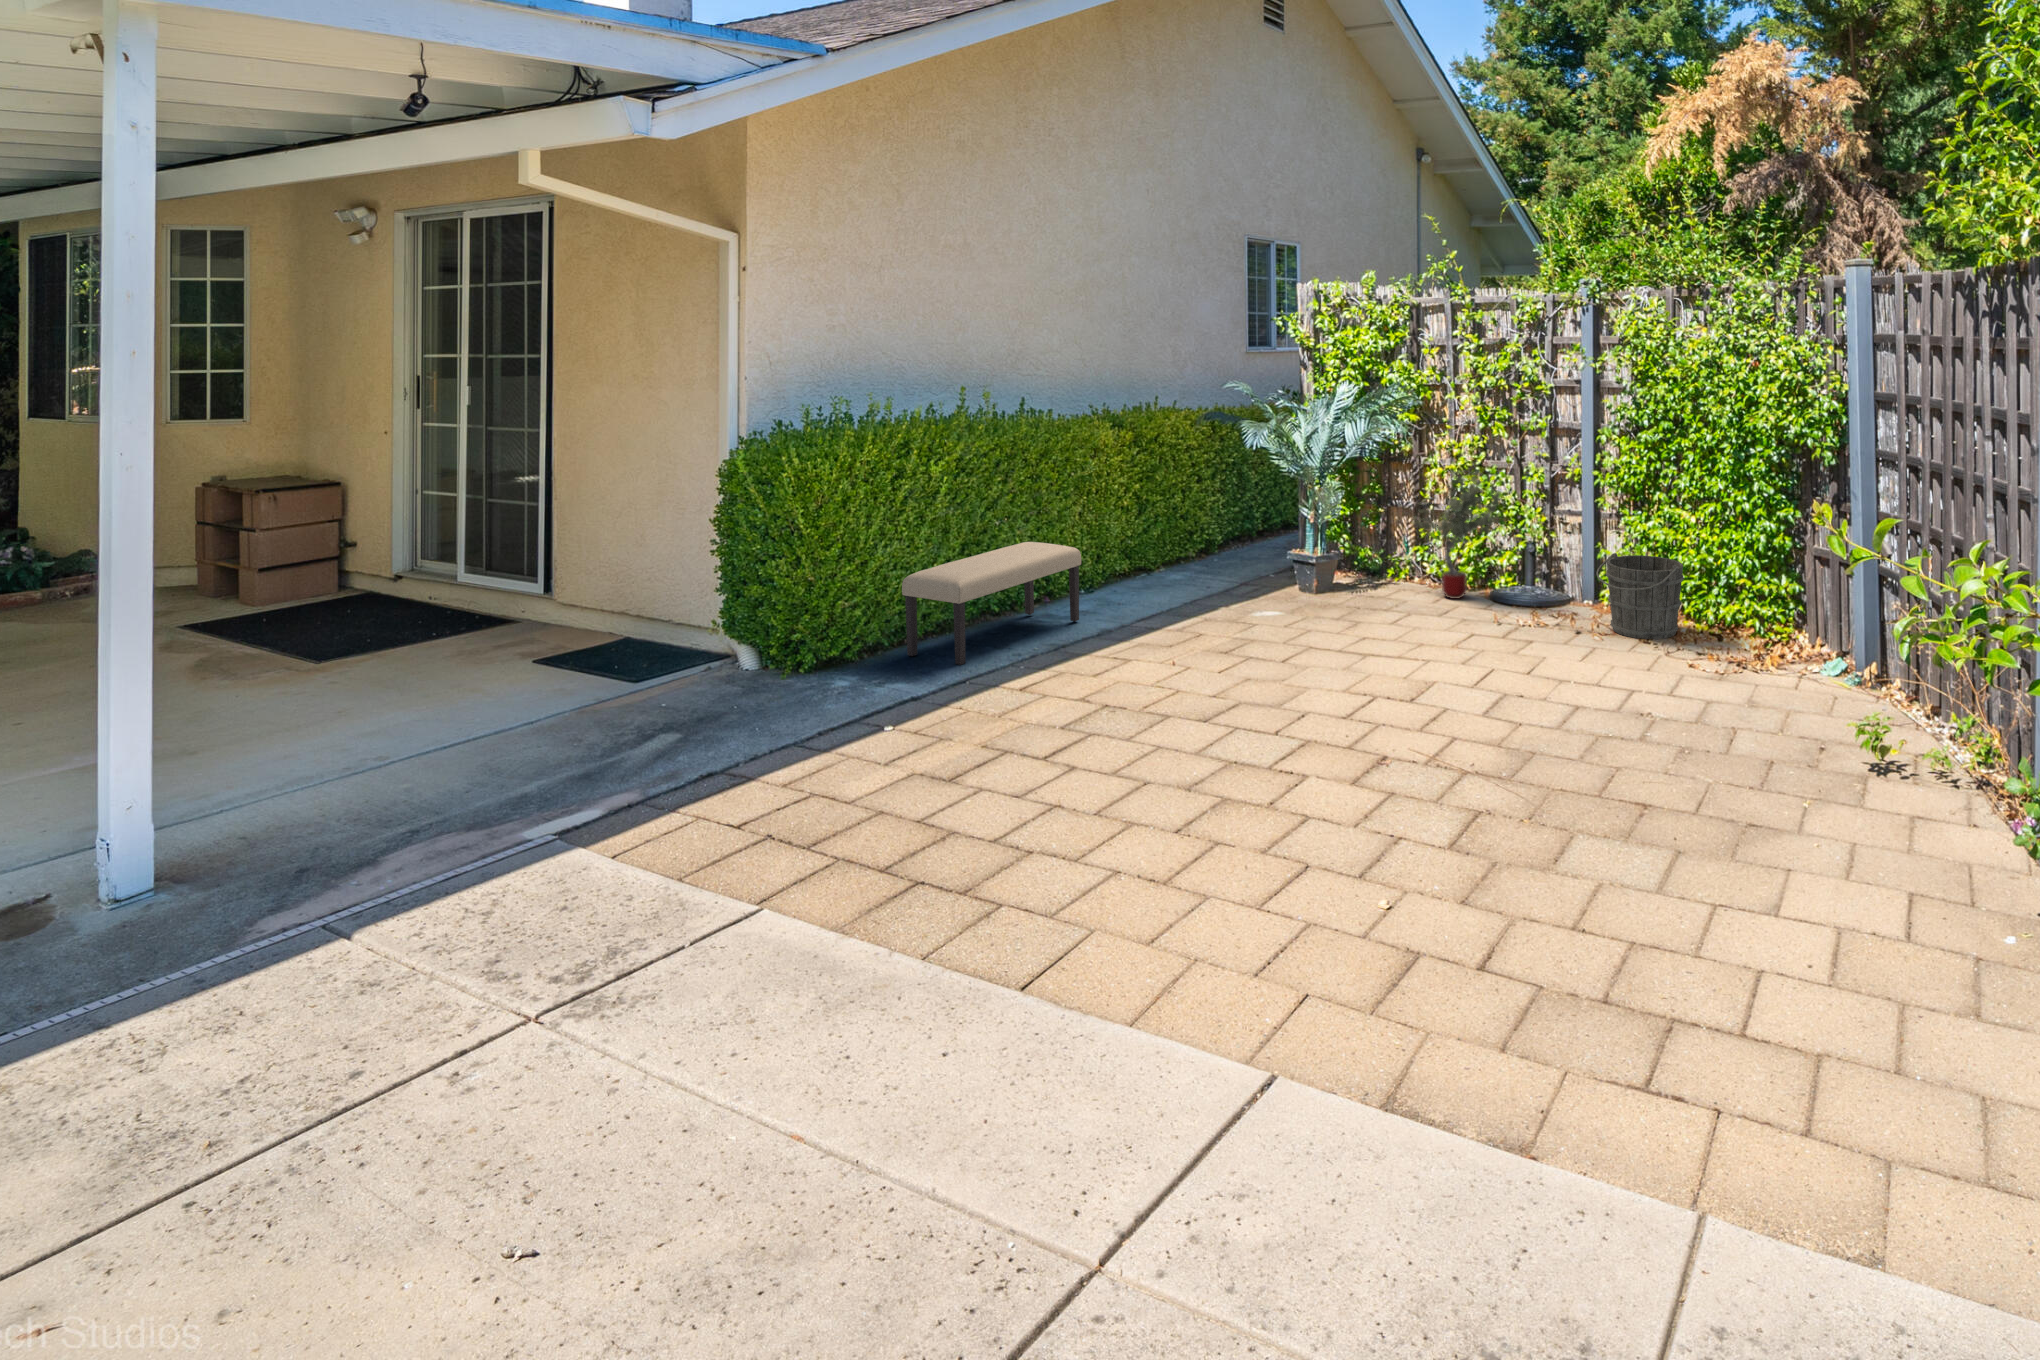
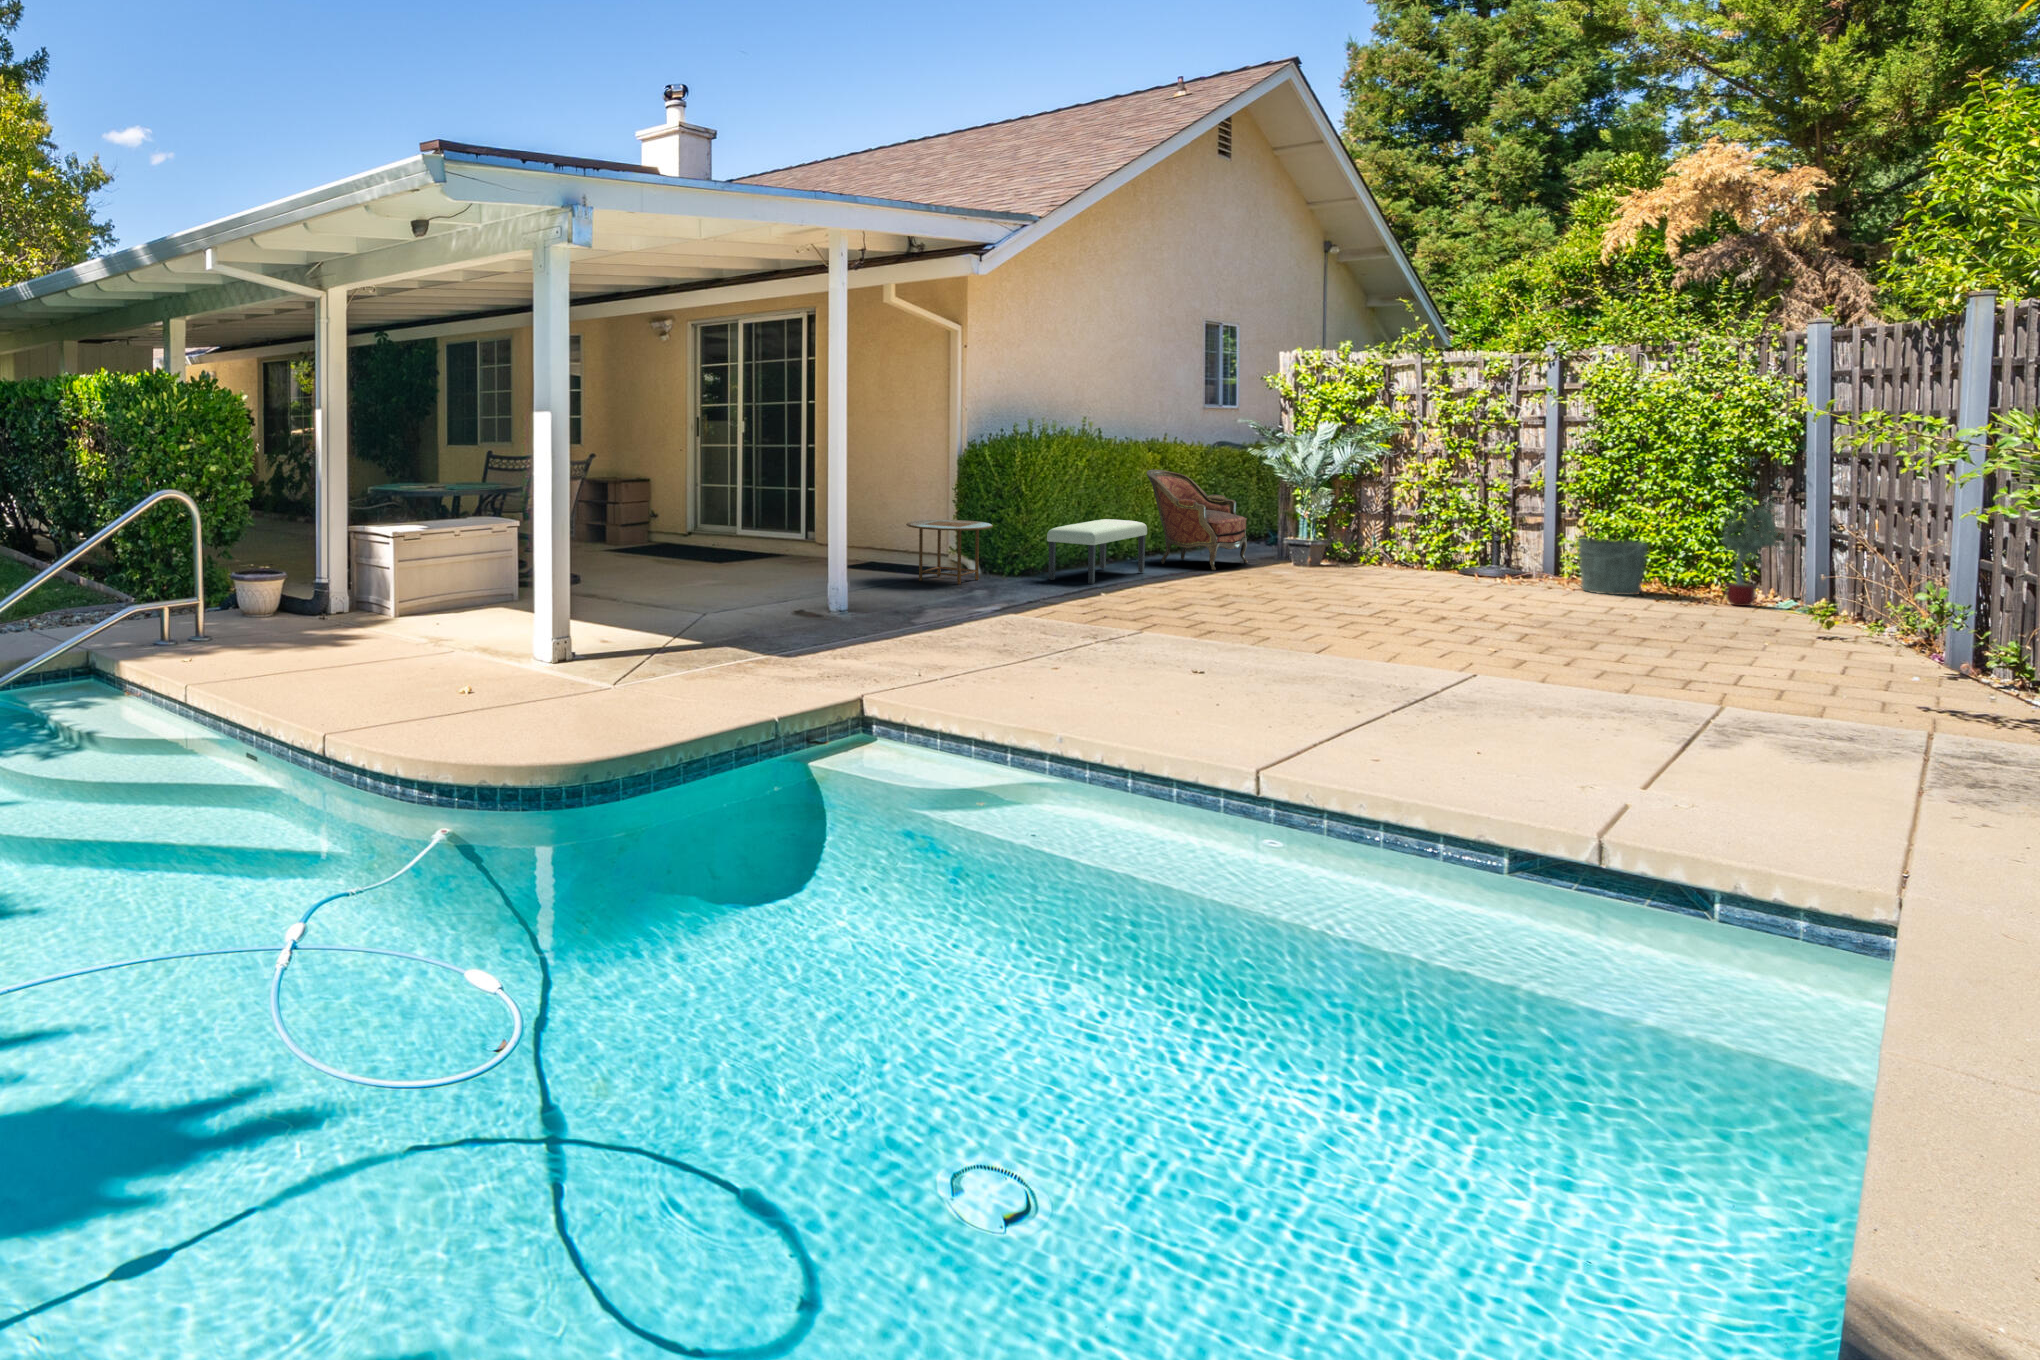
armchair: none [1111,454,1247,607] -> present [1147,470,1248,570]
potted tree: present [1412,470,1500,599] -> present [1721,494,1800,606]
side table: none [658,563,808,686] -> present [906,520,993,585]

